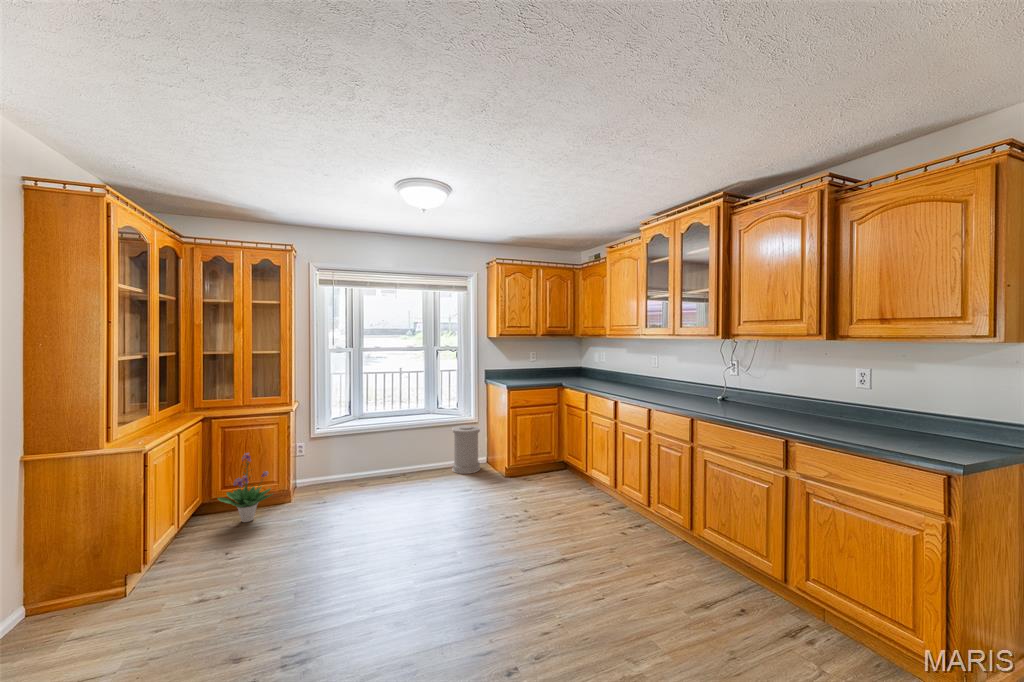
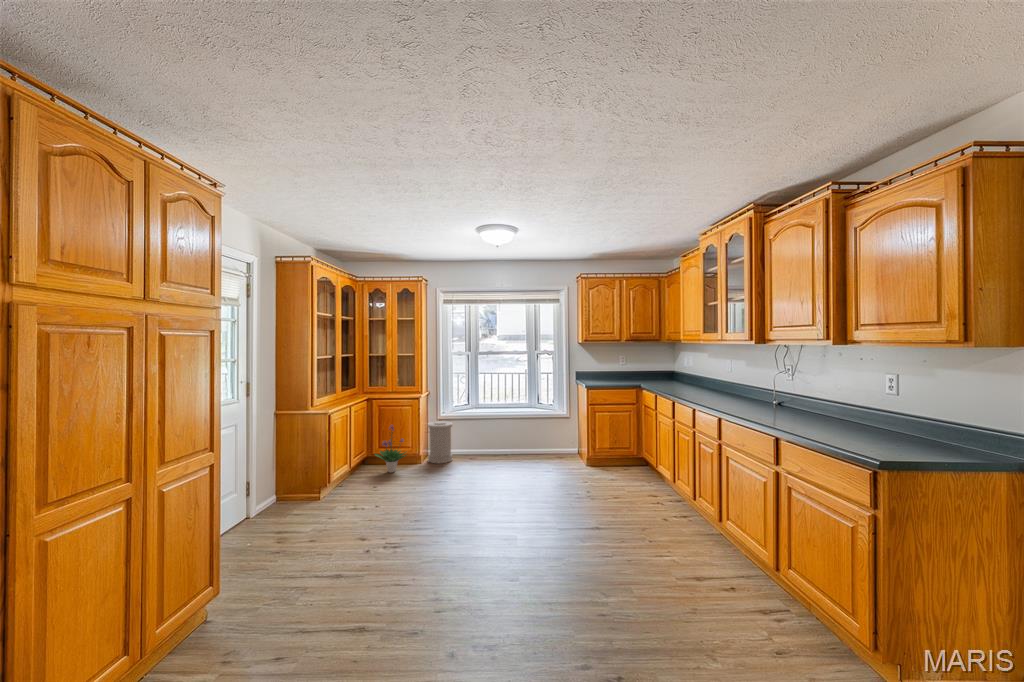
trash can: present [453,425,480,474] -> present [428,421,452,463]

